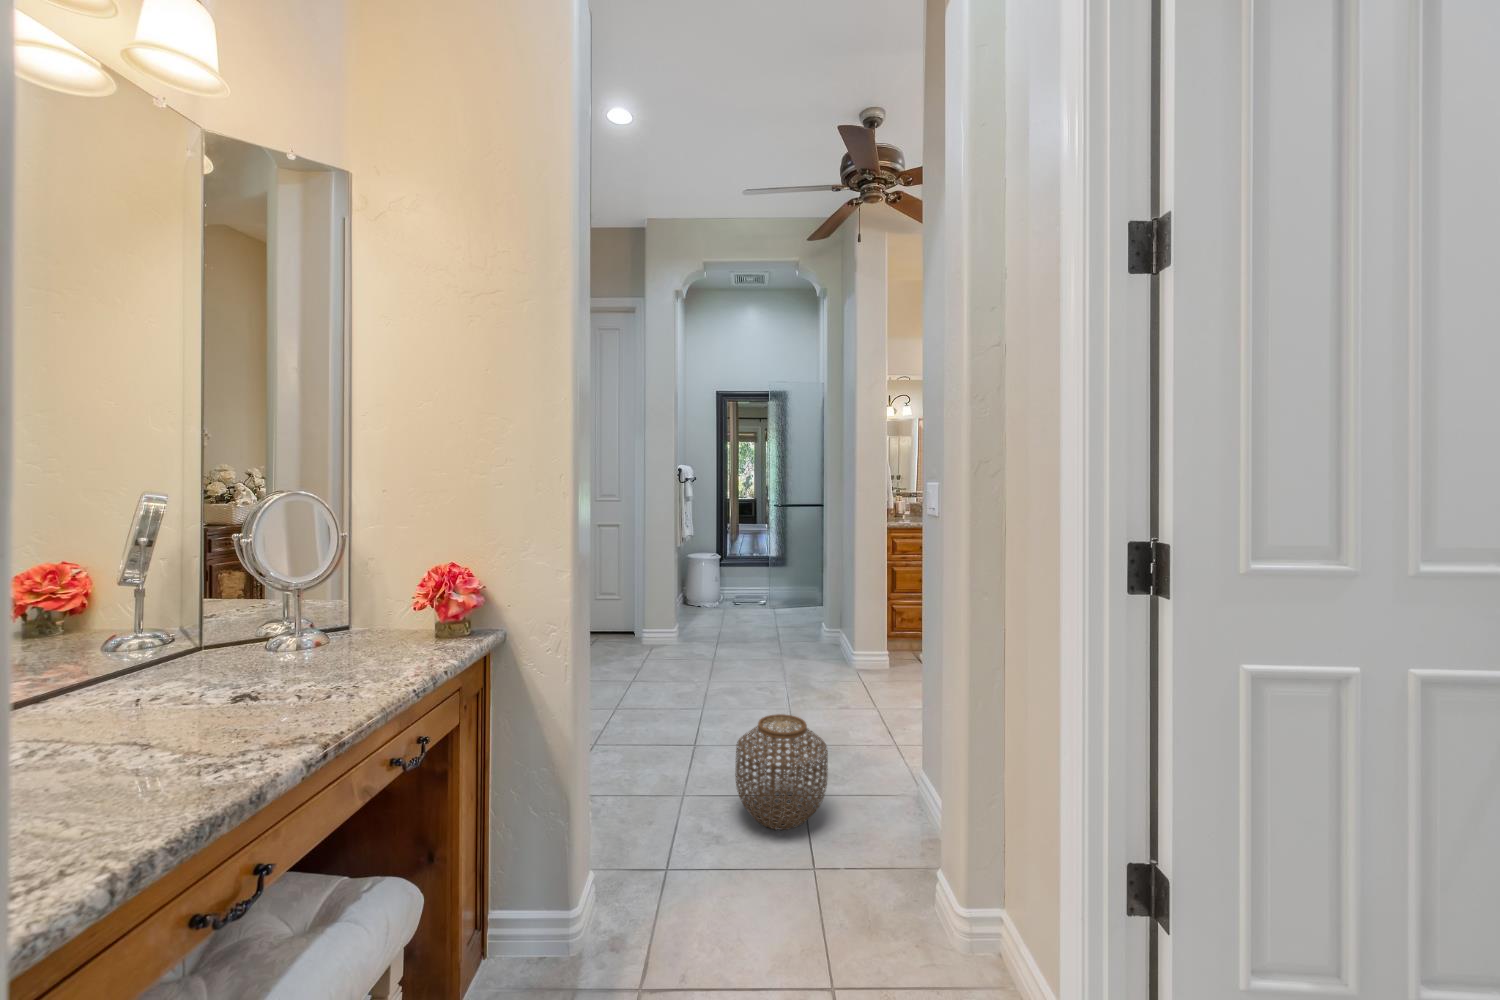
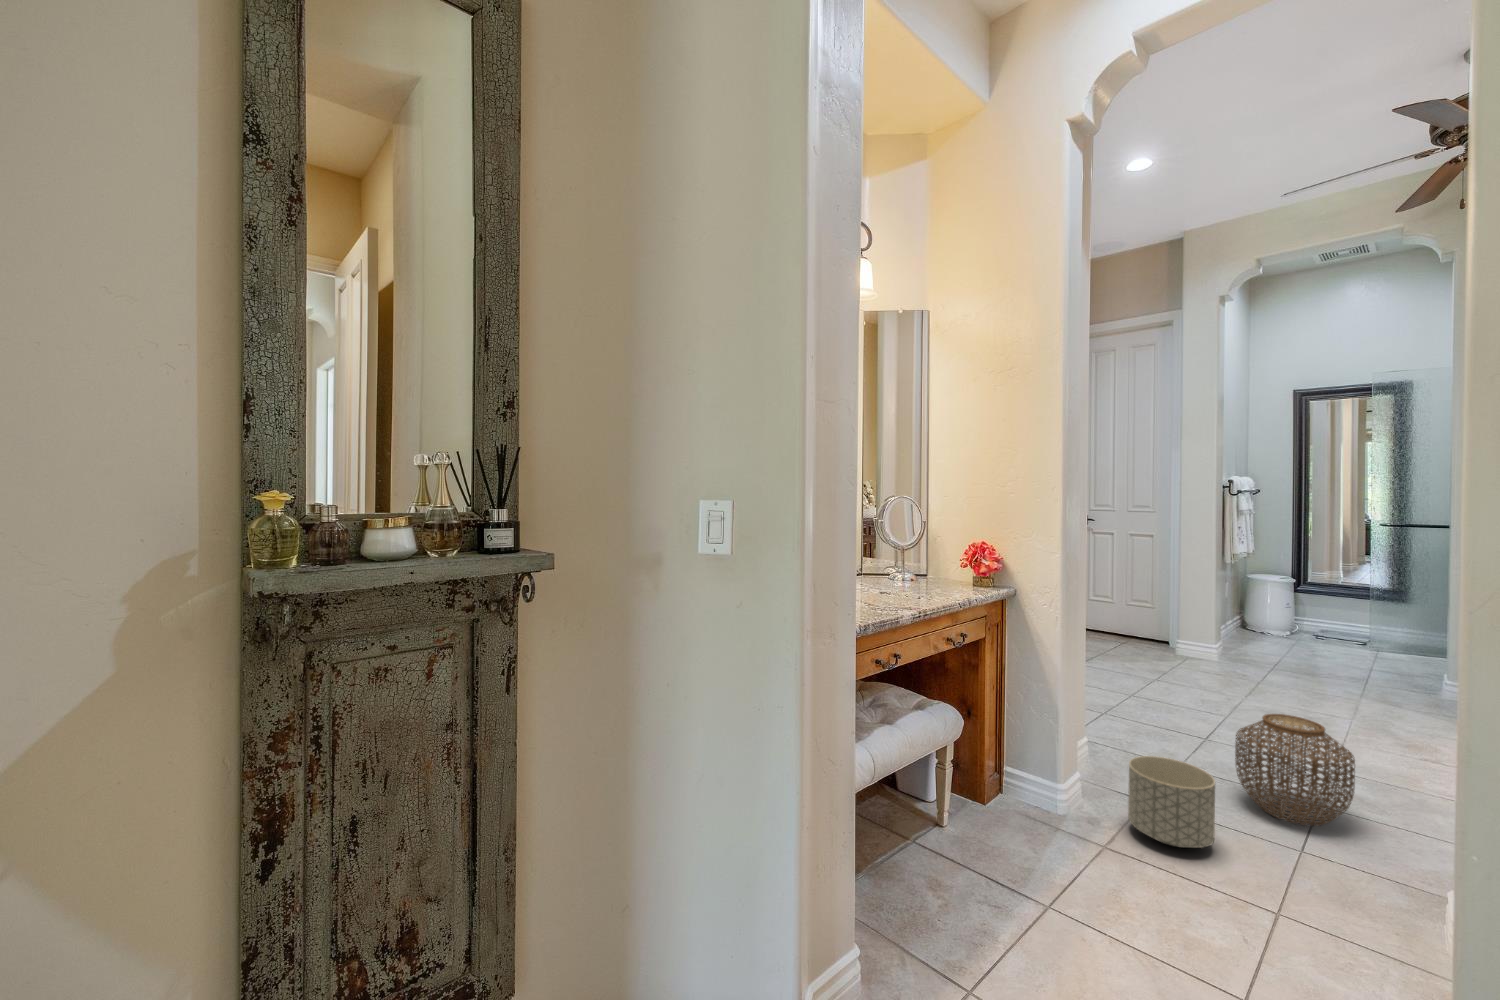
planter: none [653,812,743,936] -> present [1128,756,1215,848]

